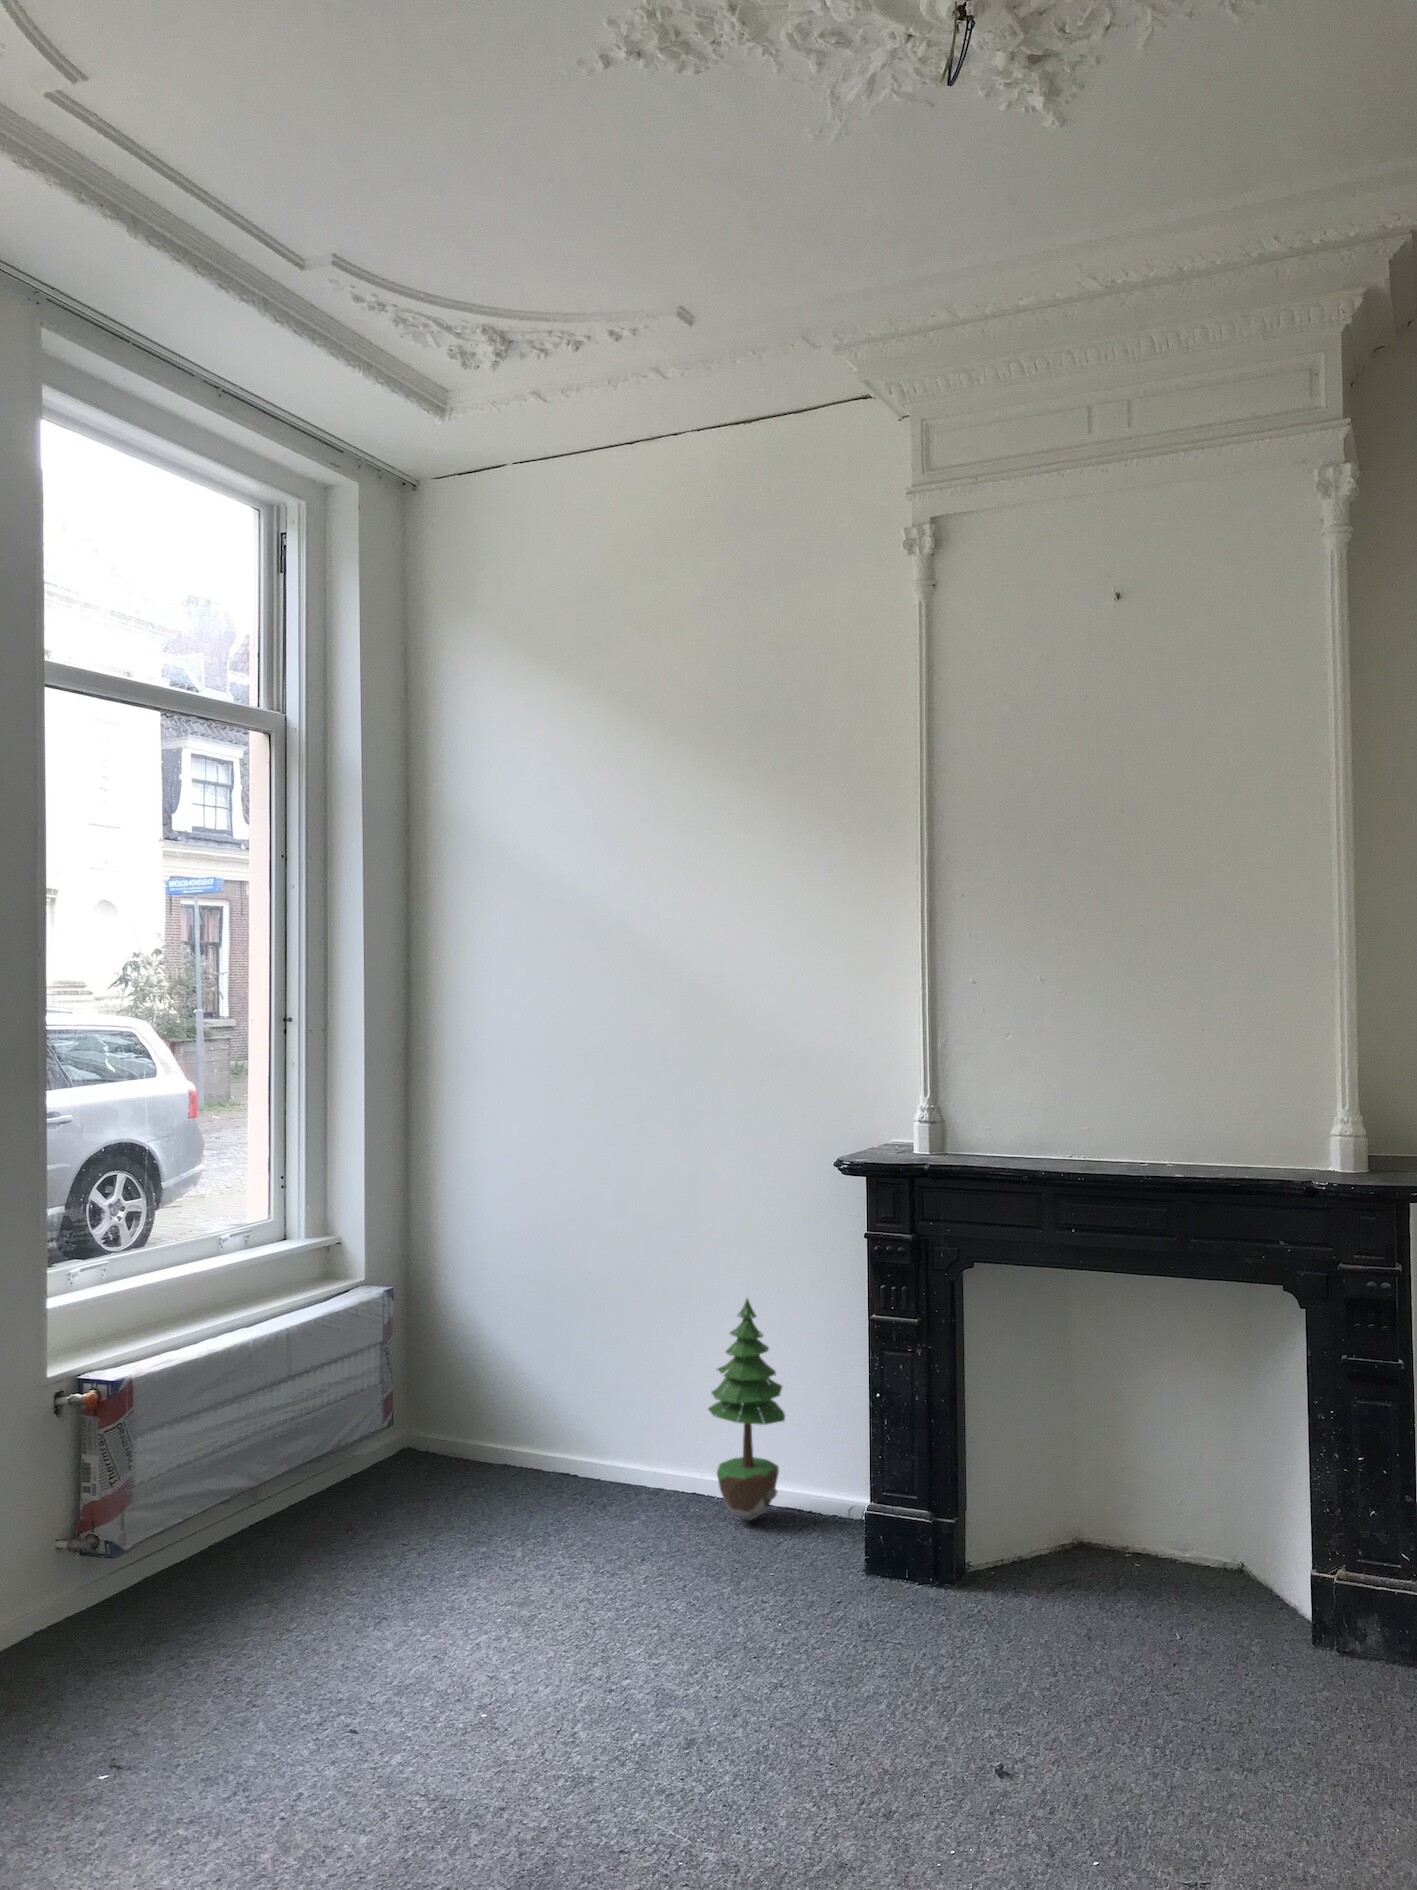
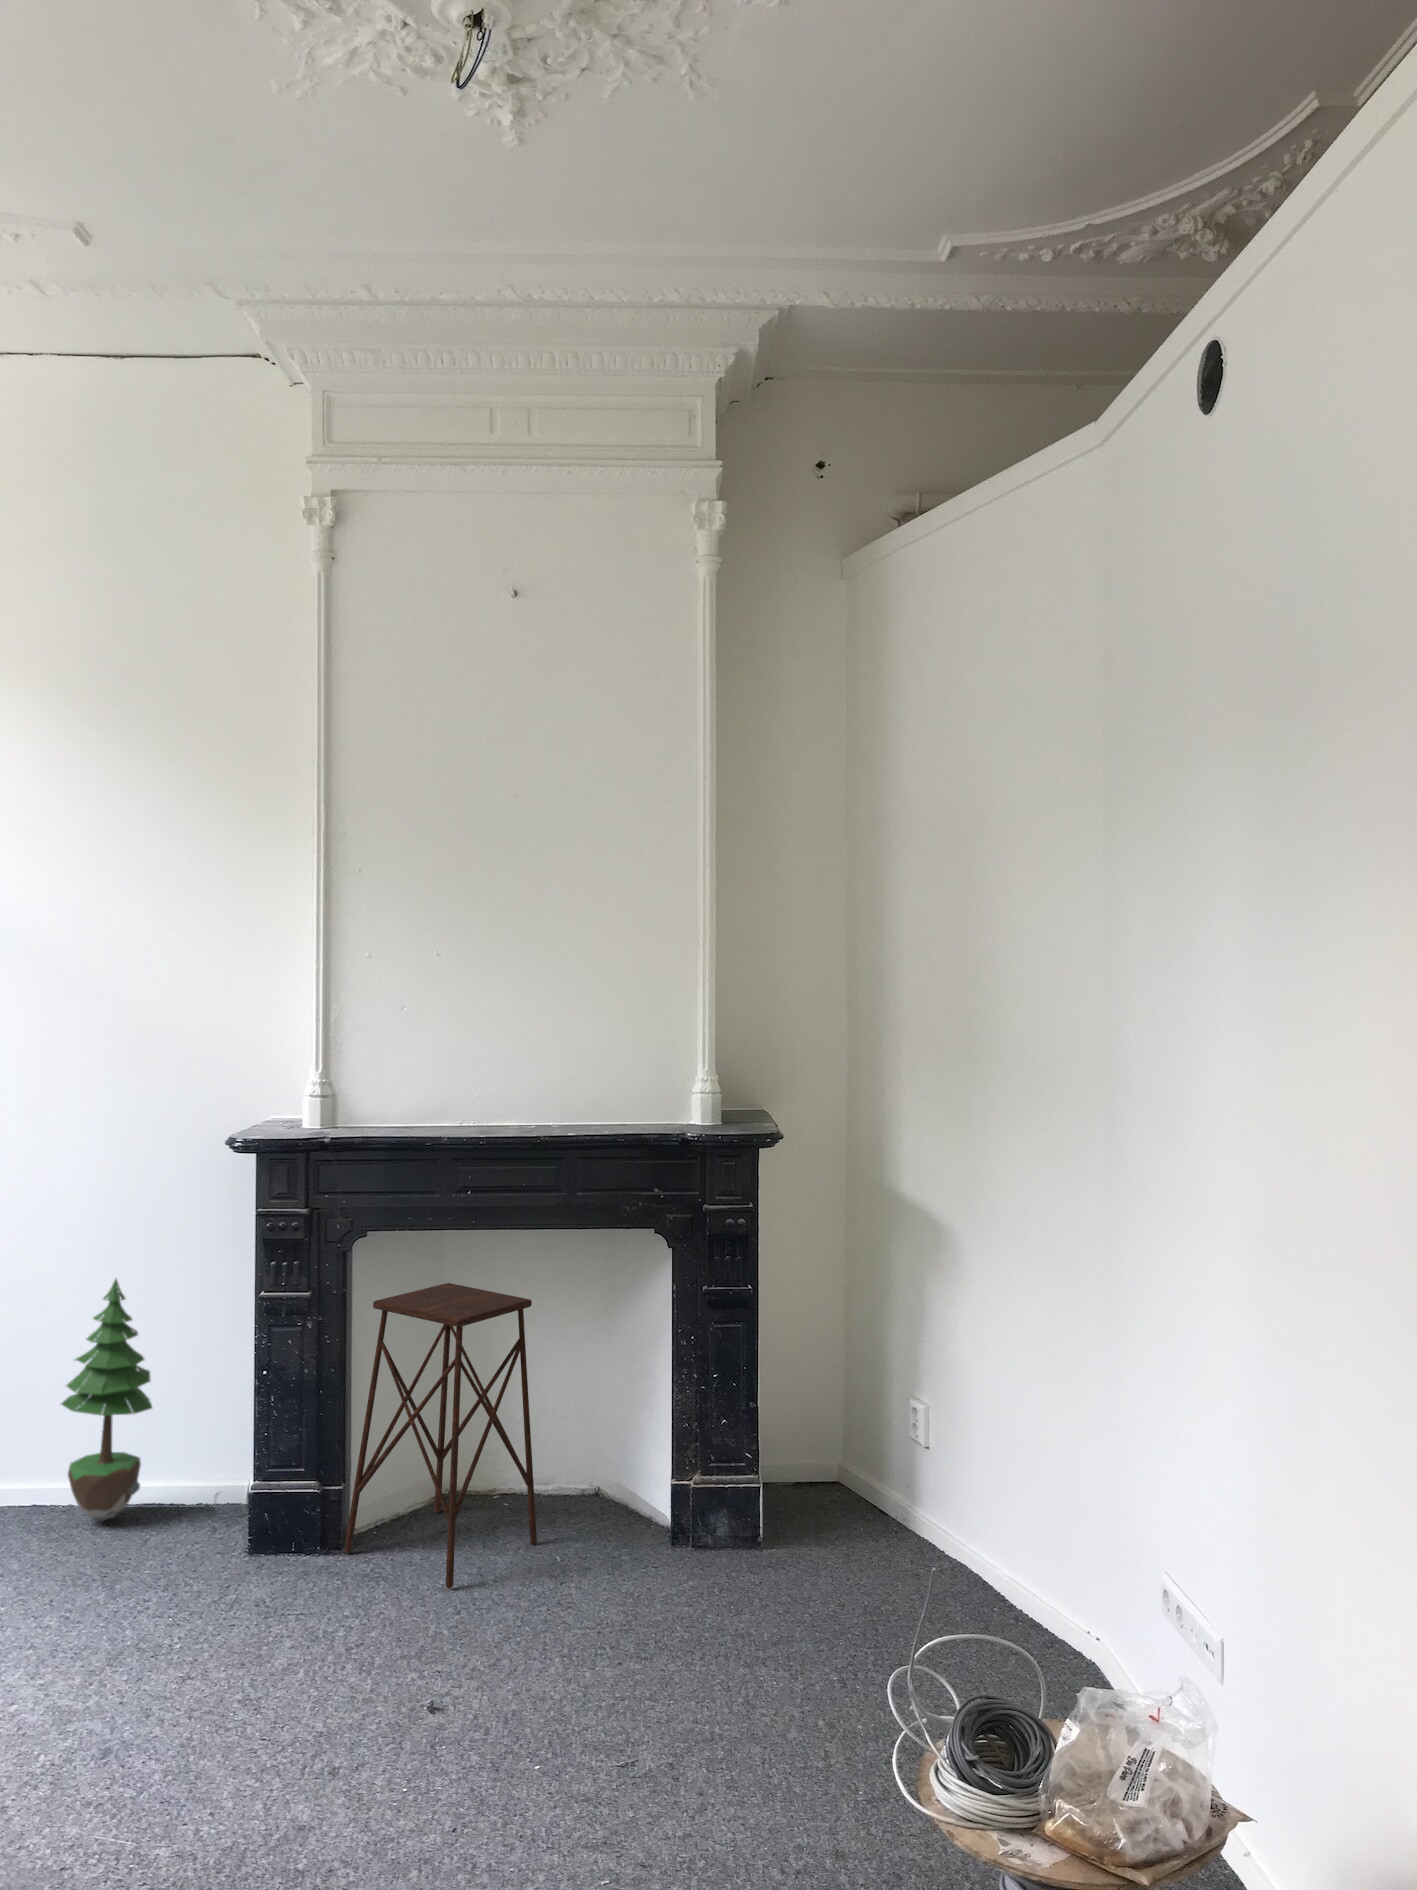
side table: none [953,1322,1156,1644] -> present [344,1283,537,1588]

